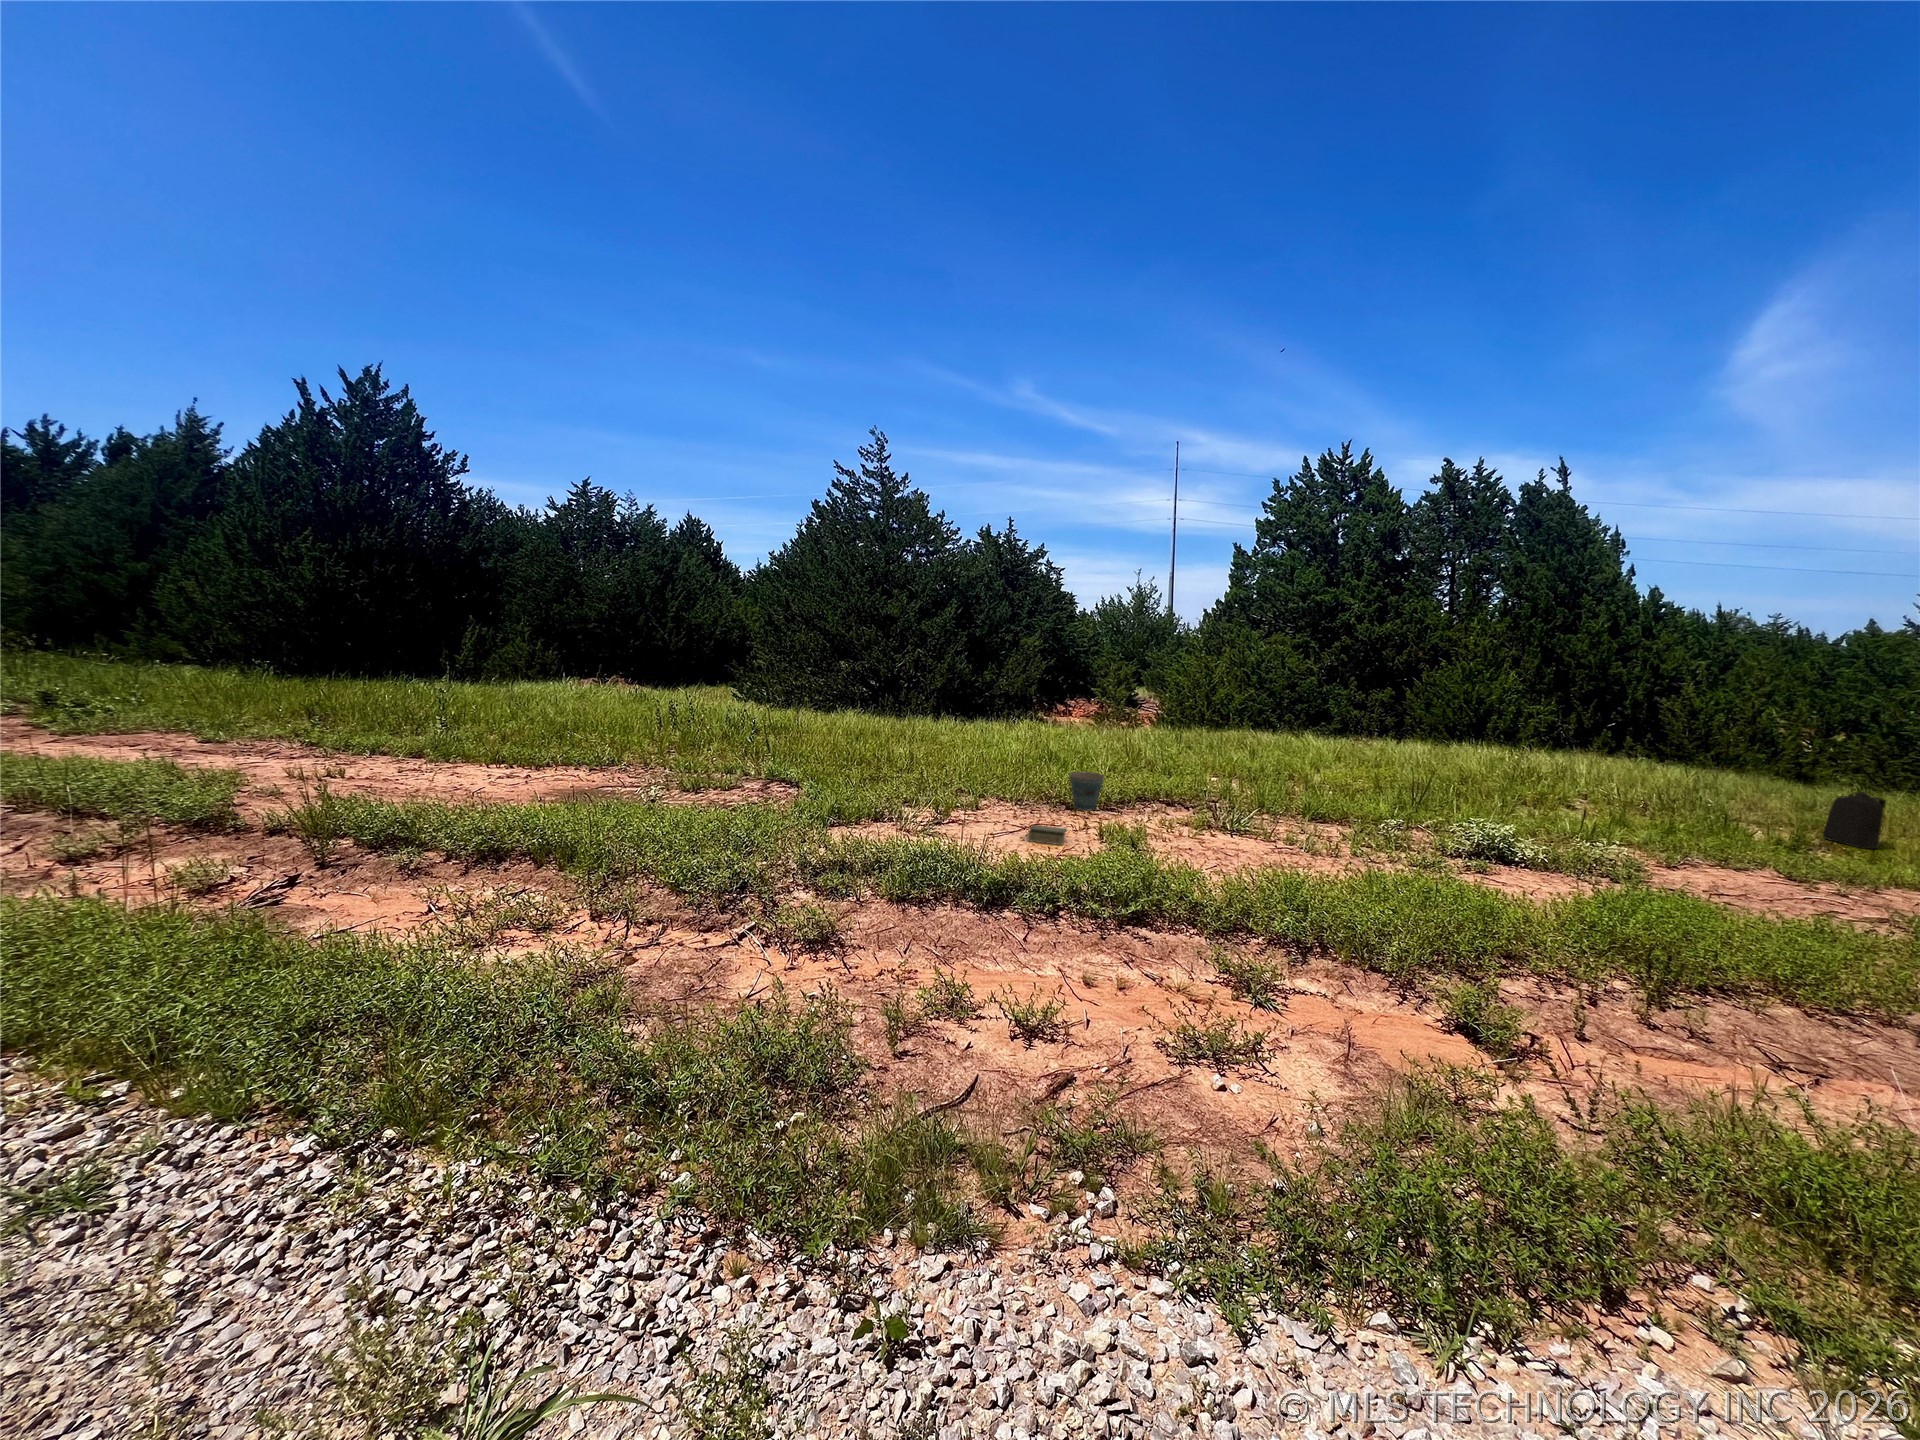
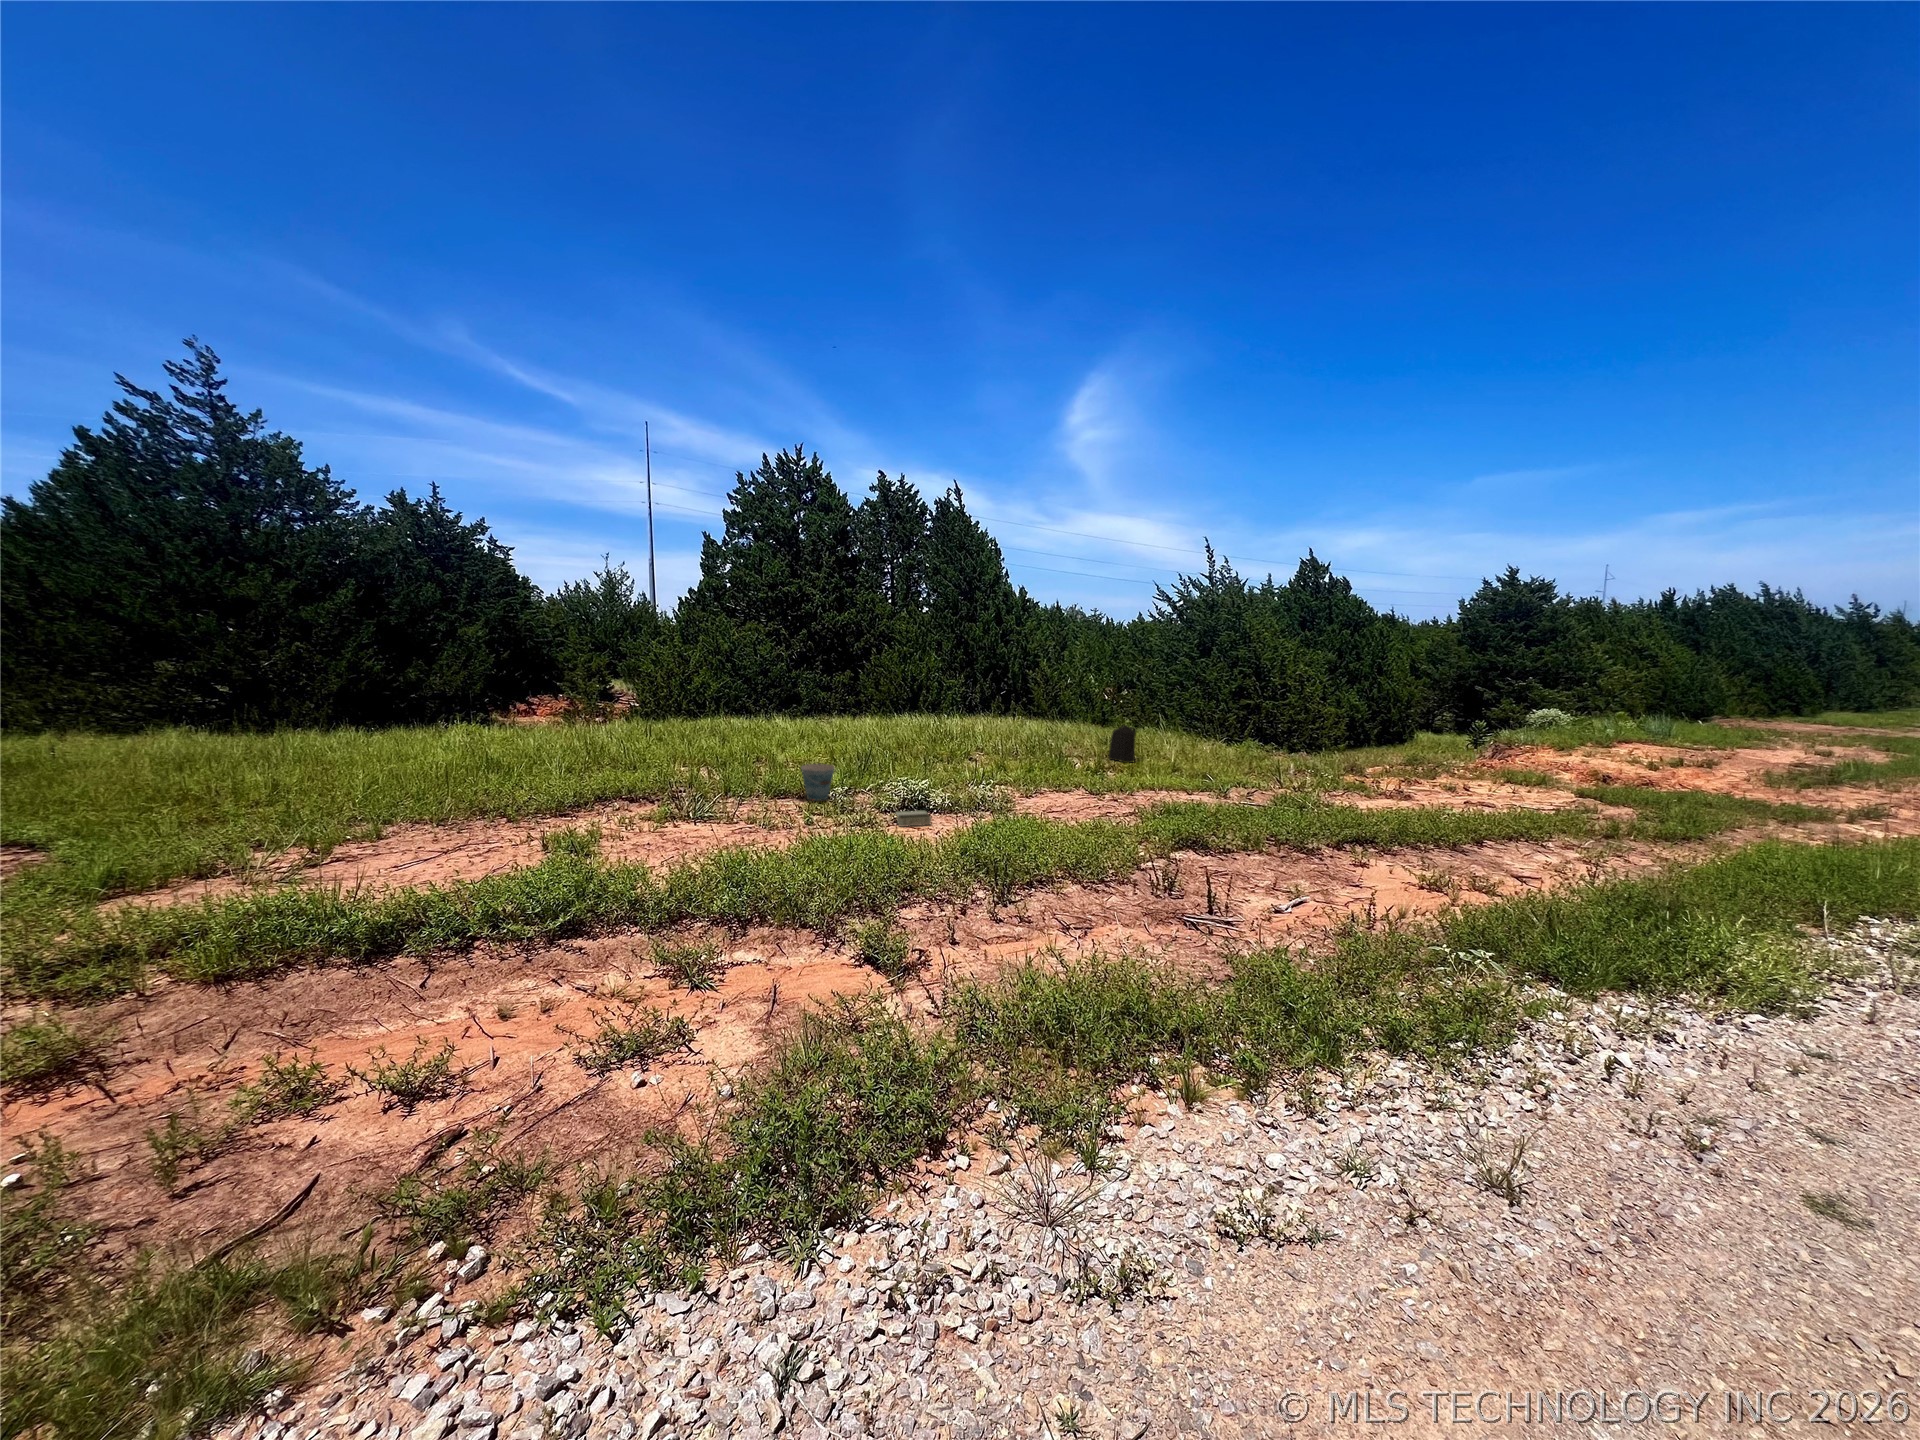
bucket: present [1069,771,1105,810] -> present [801,764,835,801]
toolbox: present [1027,825,1067,845] -> present [895,810,932,827]

